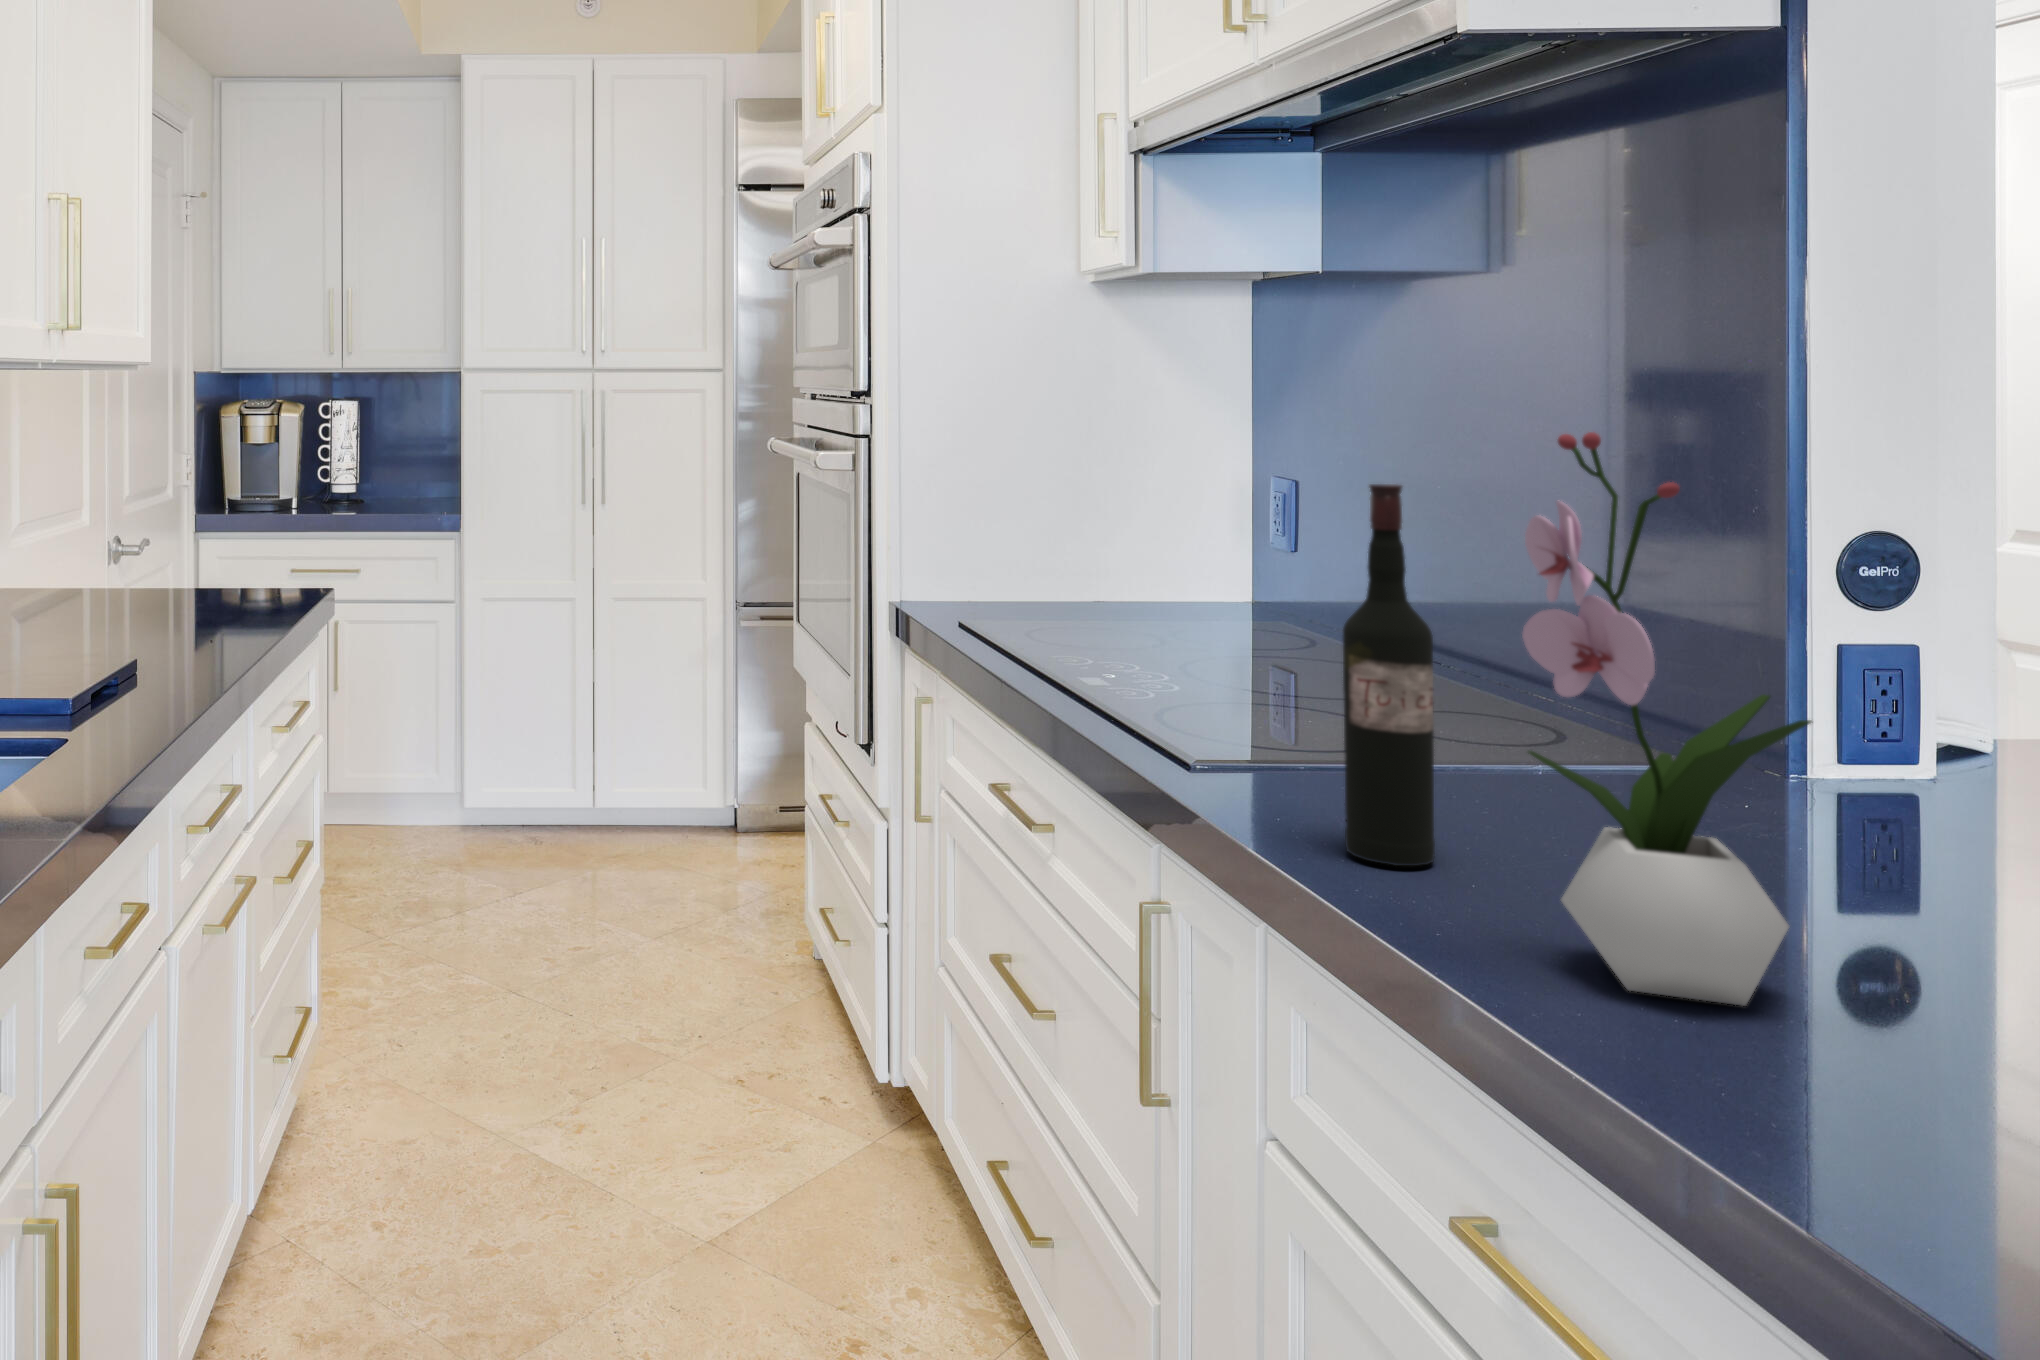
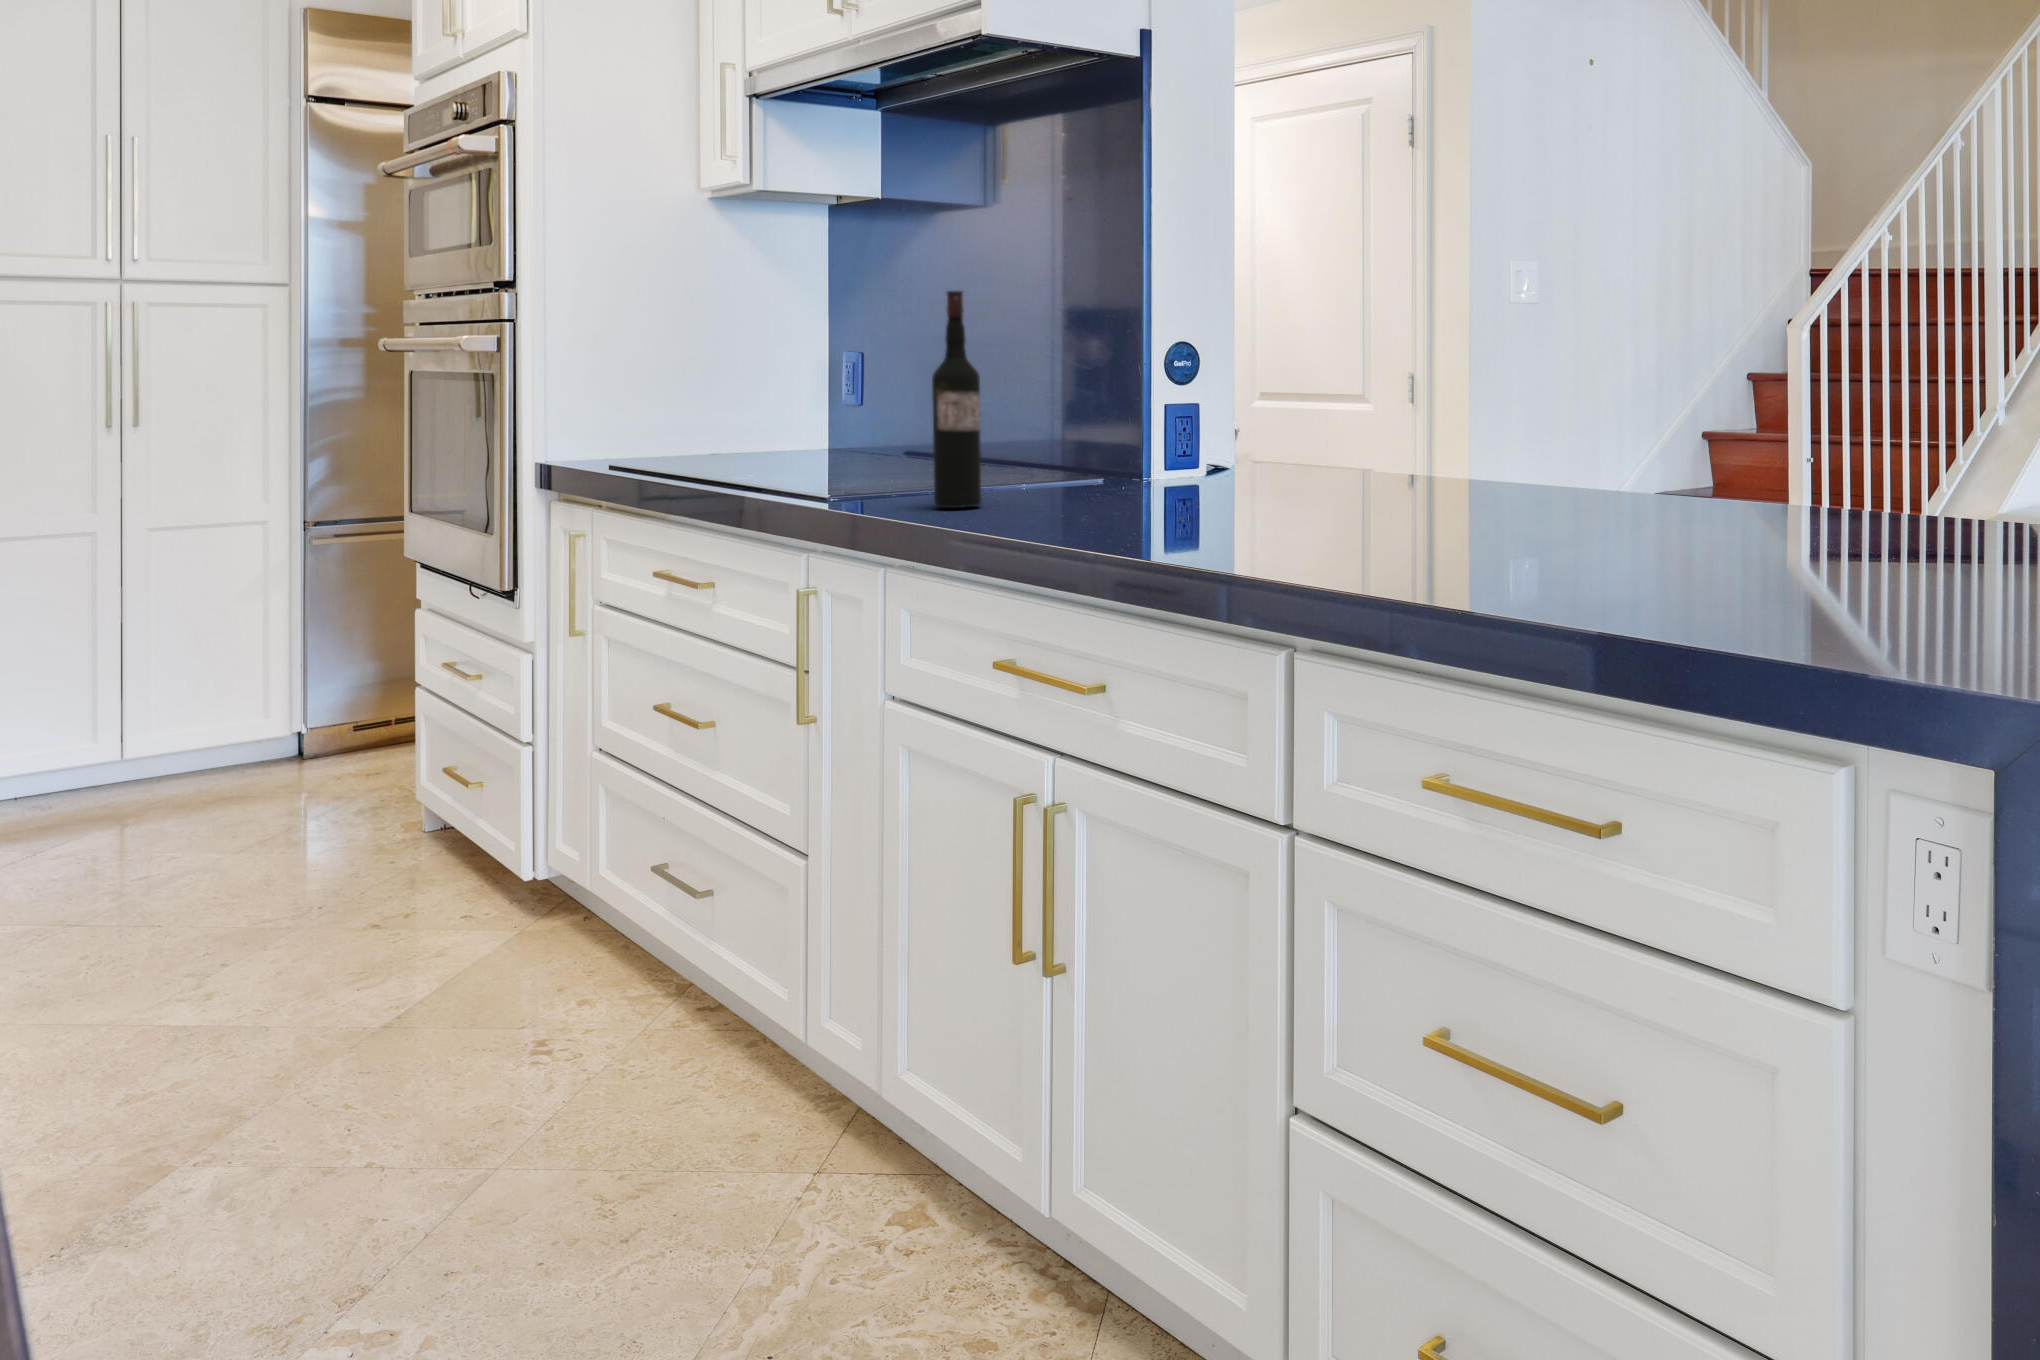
flower arrangement: present [1522,432,1812,1006] -> none [1029,247,1148,520]

